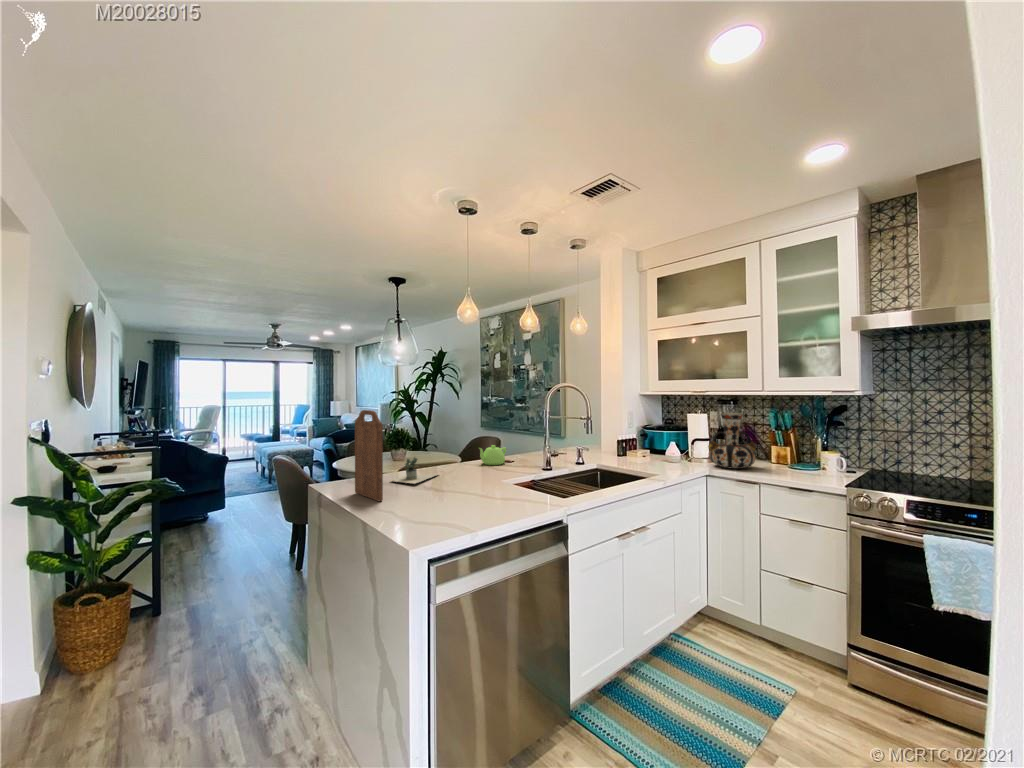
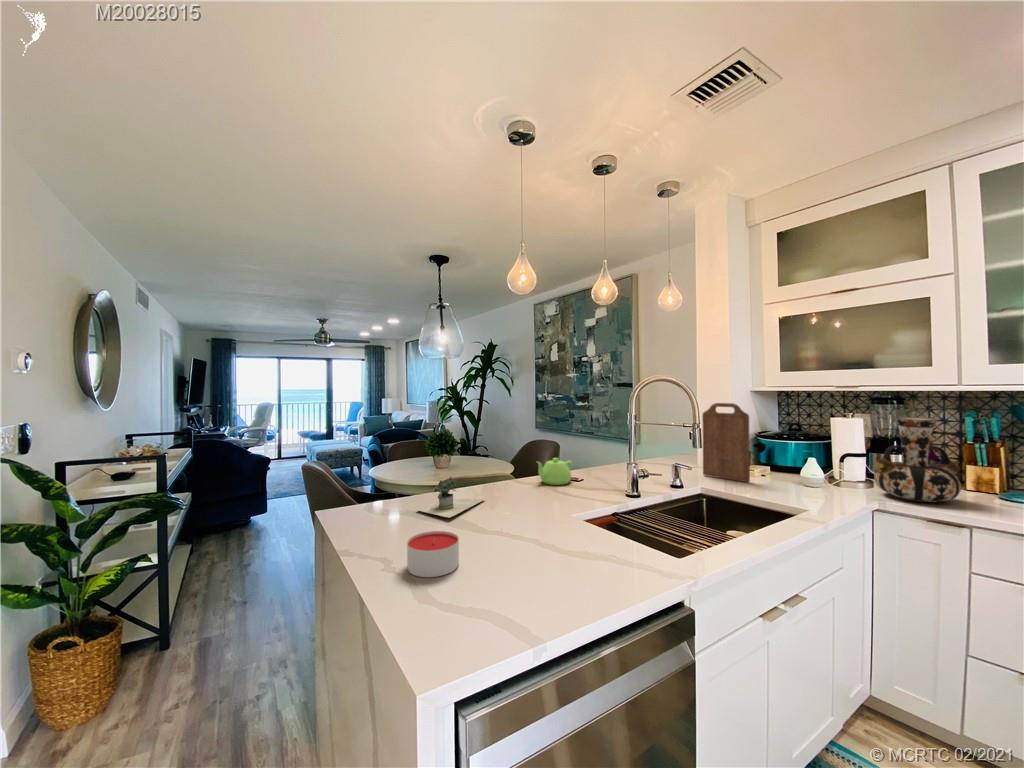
cutting board: present [355,410,383,501] -> present [702,403,750,482]
candle: none [392,486,425,511] -> present [407,531,459,577]

